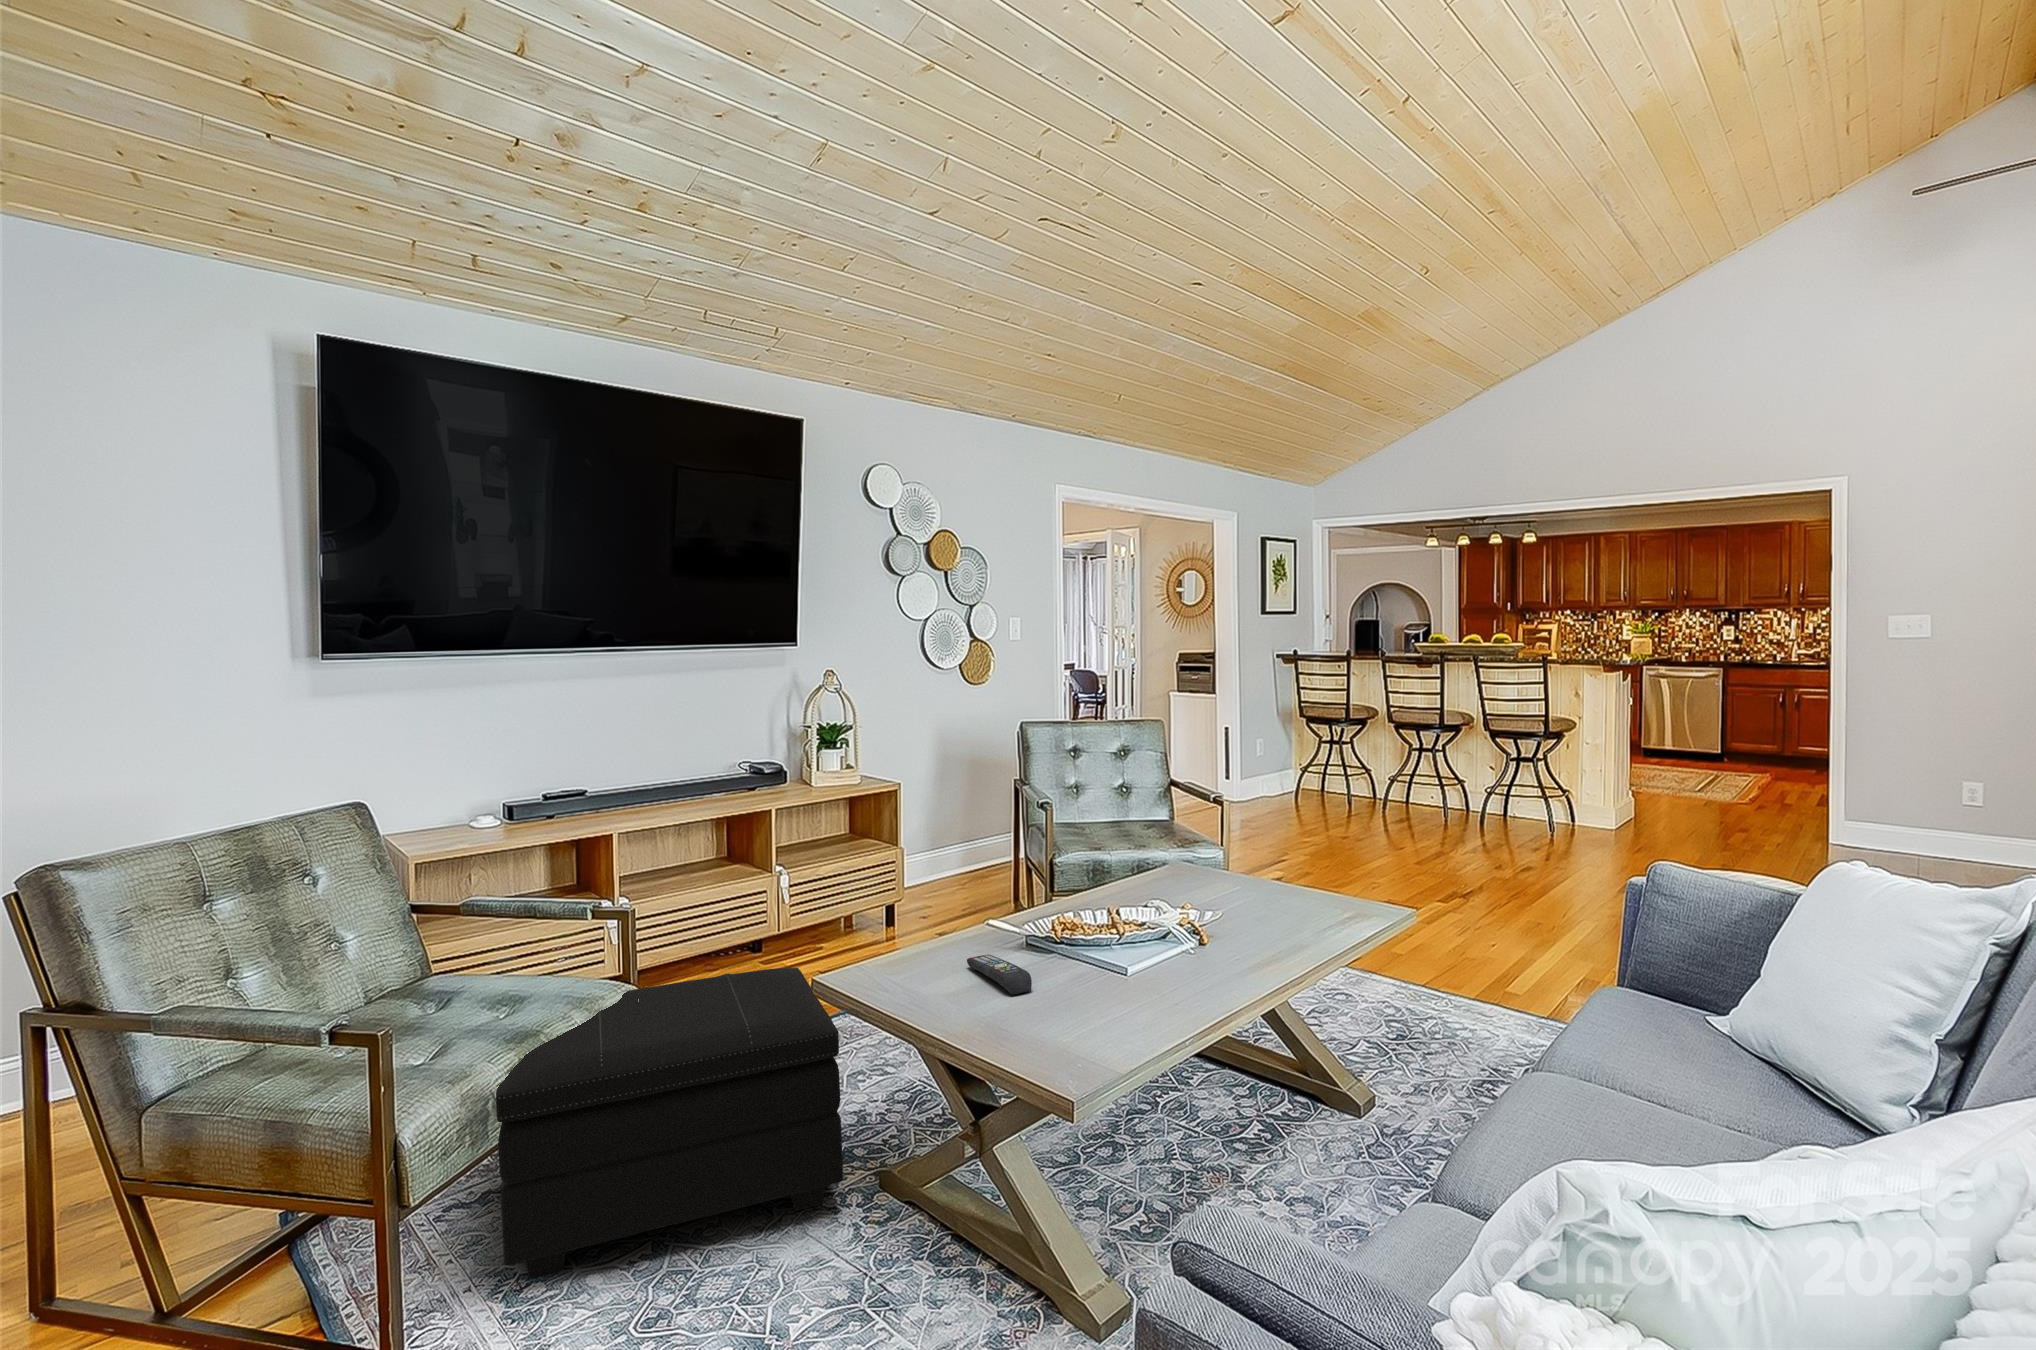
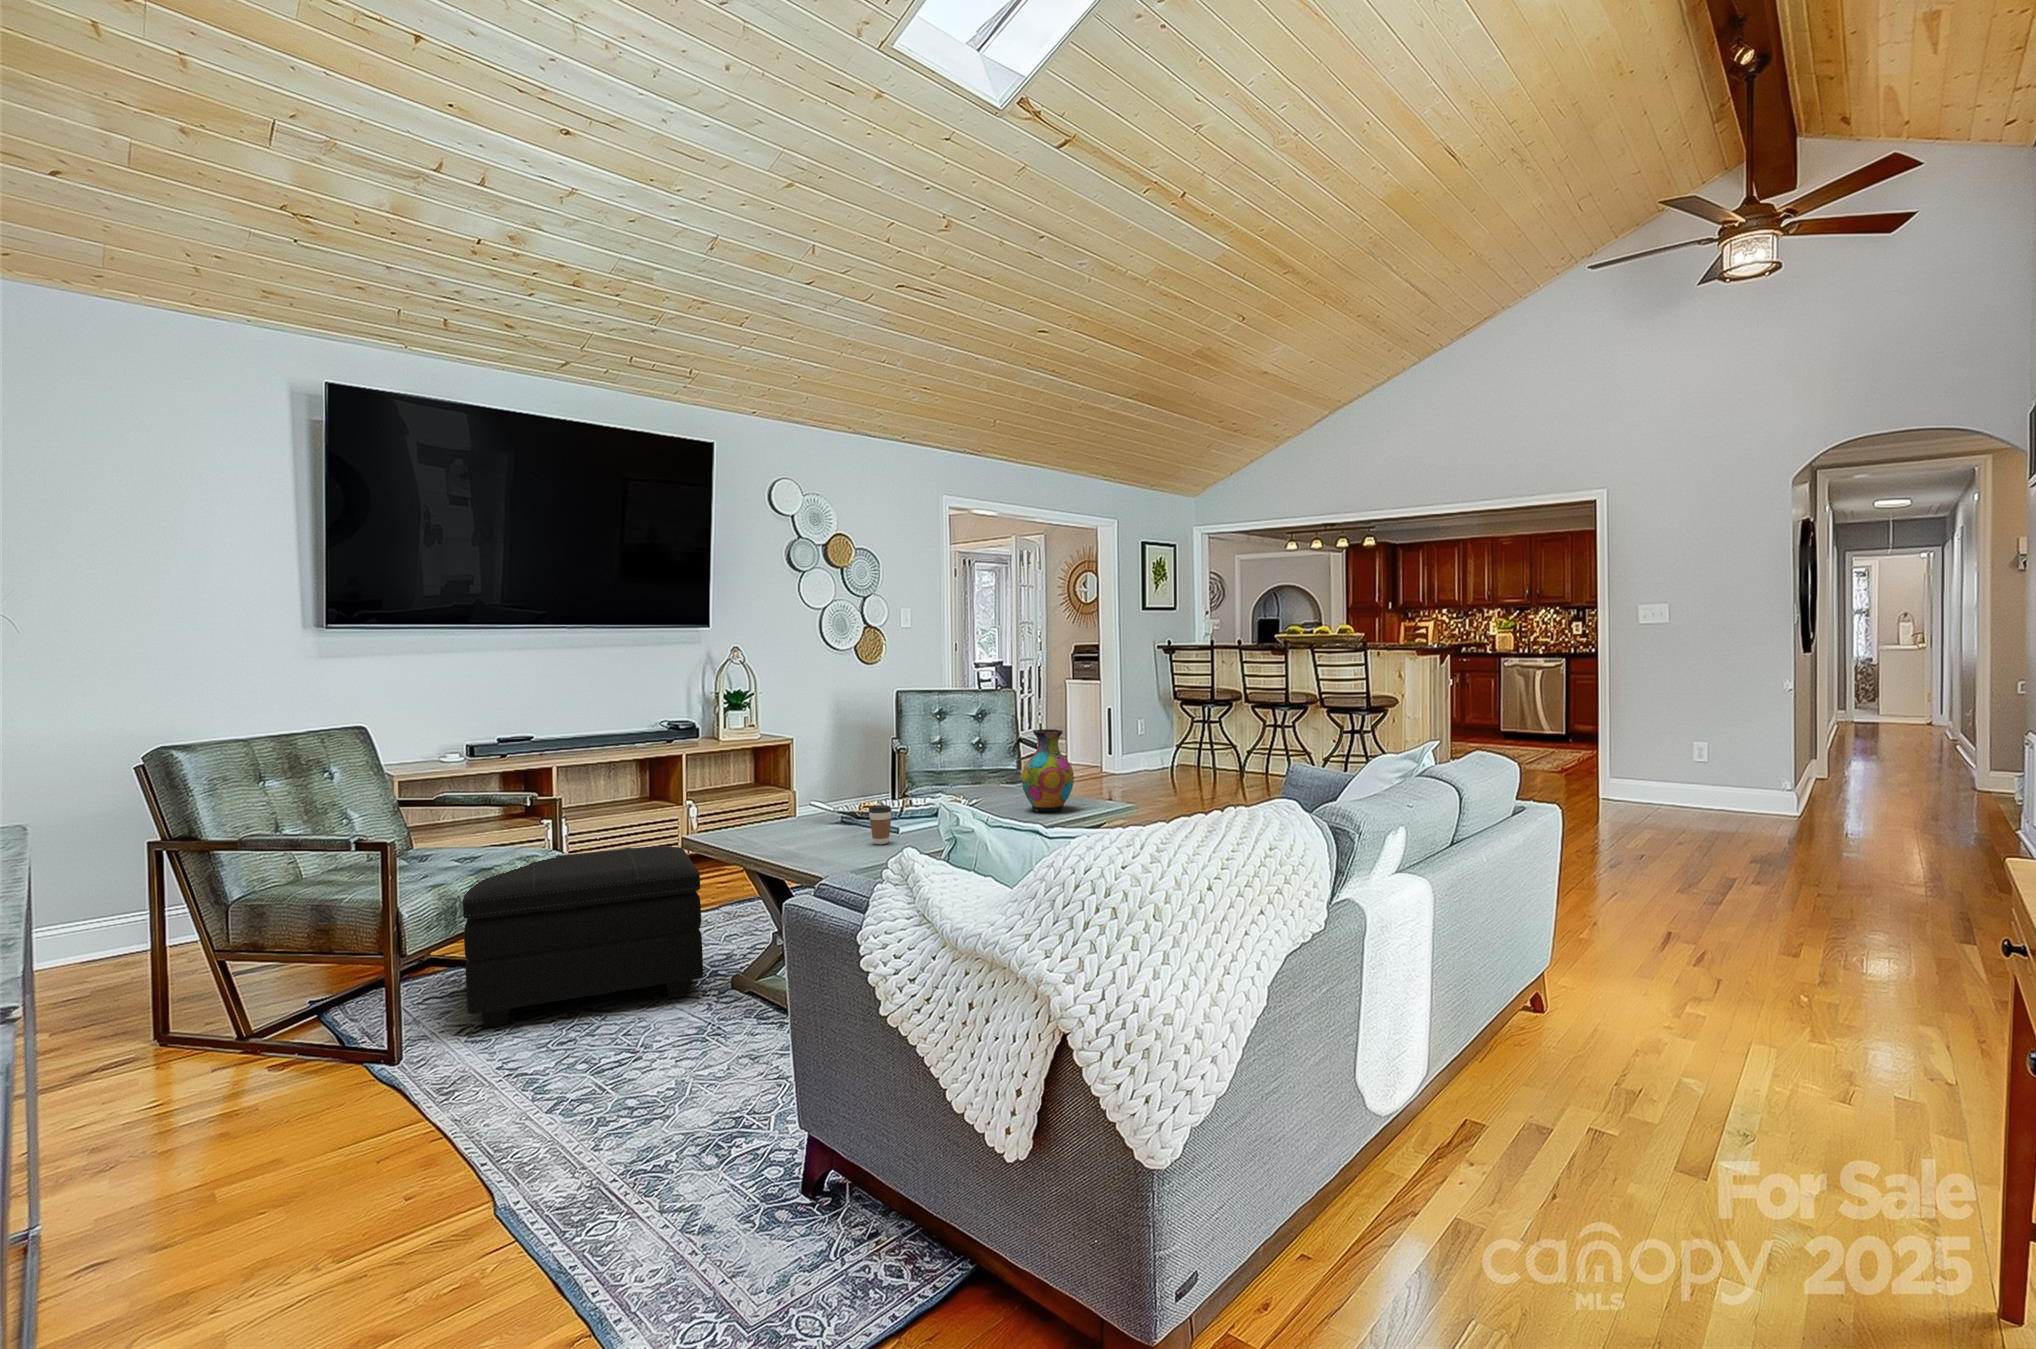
vase: none [1250,799,1323,914] -> present [1022,729,1074,812]
coffee cup: none [1077,926,1111,986] -> present [869,805,892,844]
remote control: present [967,954,1032,995] -> none [797,830,835,848]

